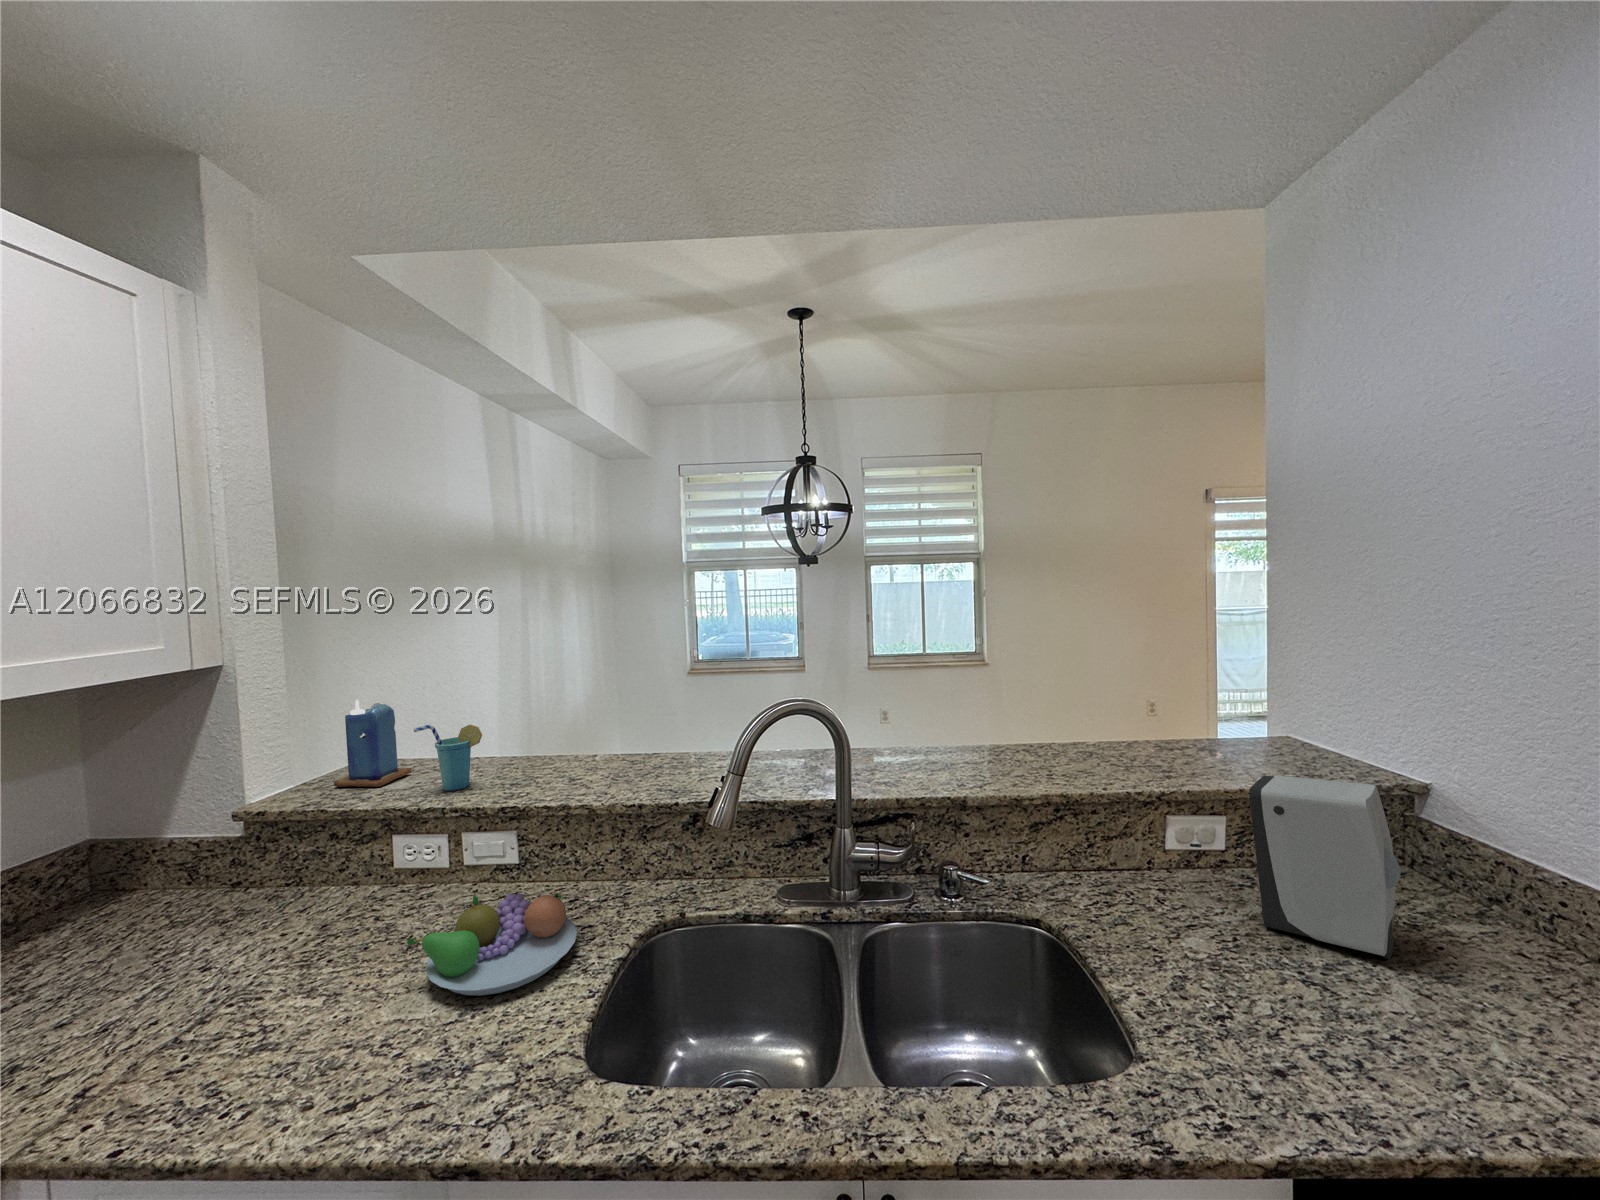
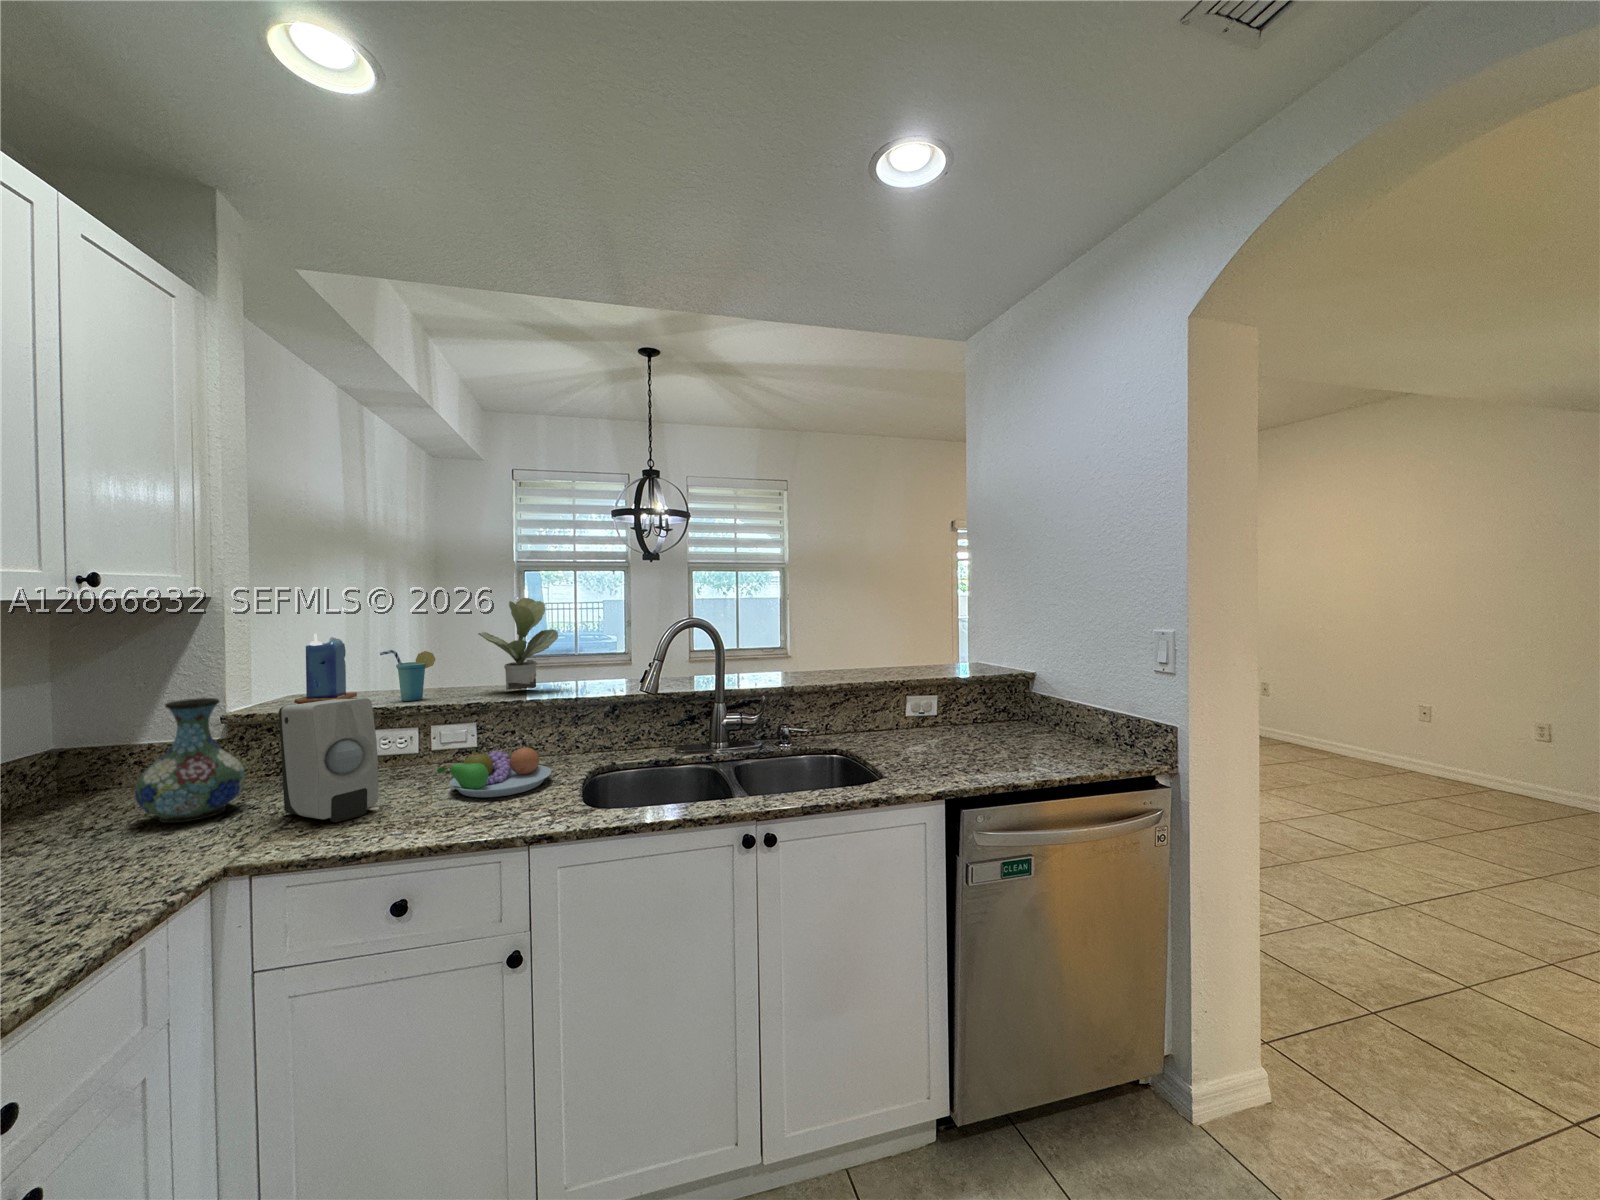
potted plant: none [537,648,634,774] -> present [478,598,558,690]
soap dispenser: present [1249,776,1401,959] -> present [279,698,378,822]
vase: none [55,817,204,993] -> present [135,698,245,823]

